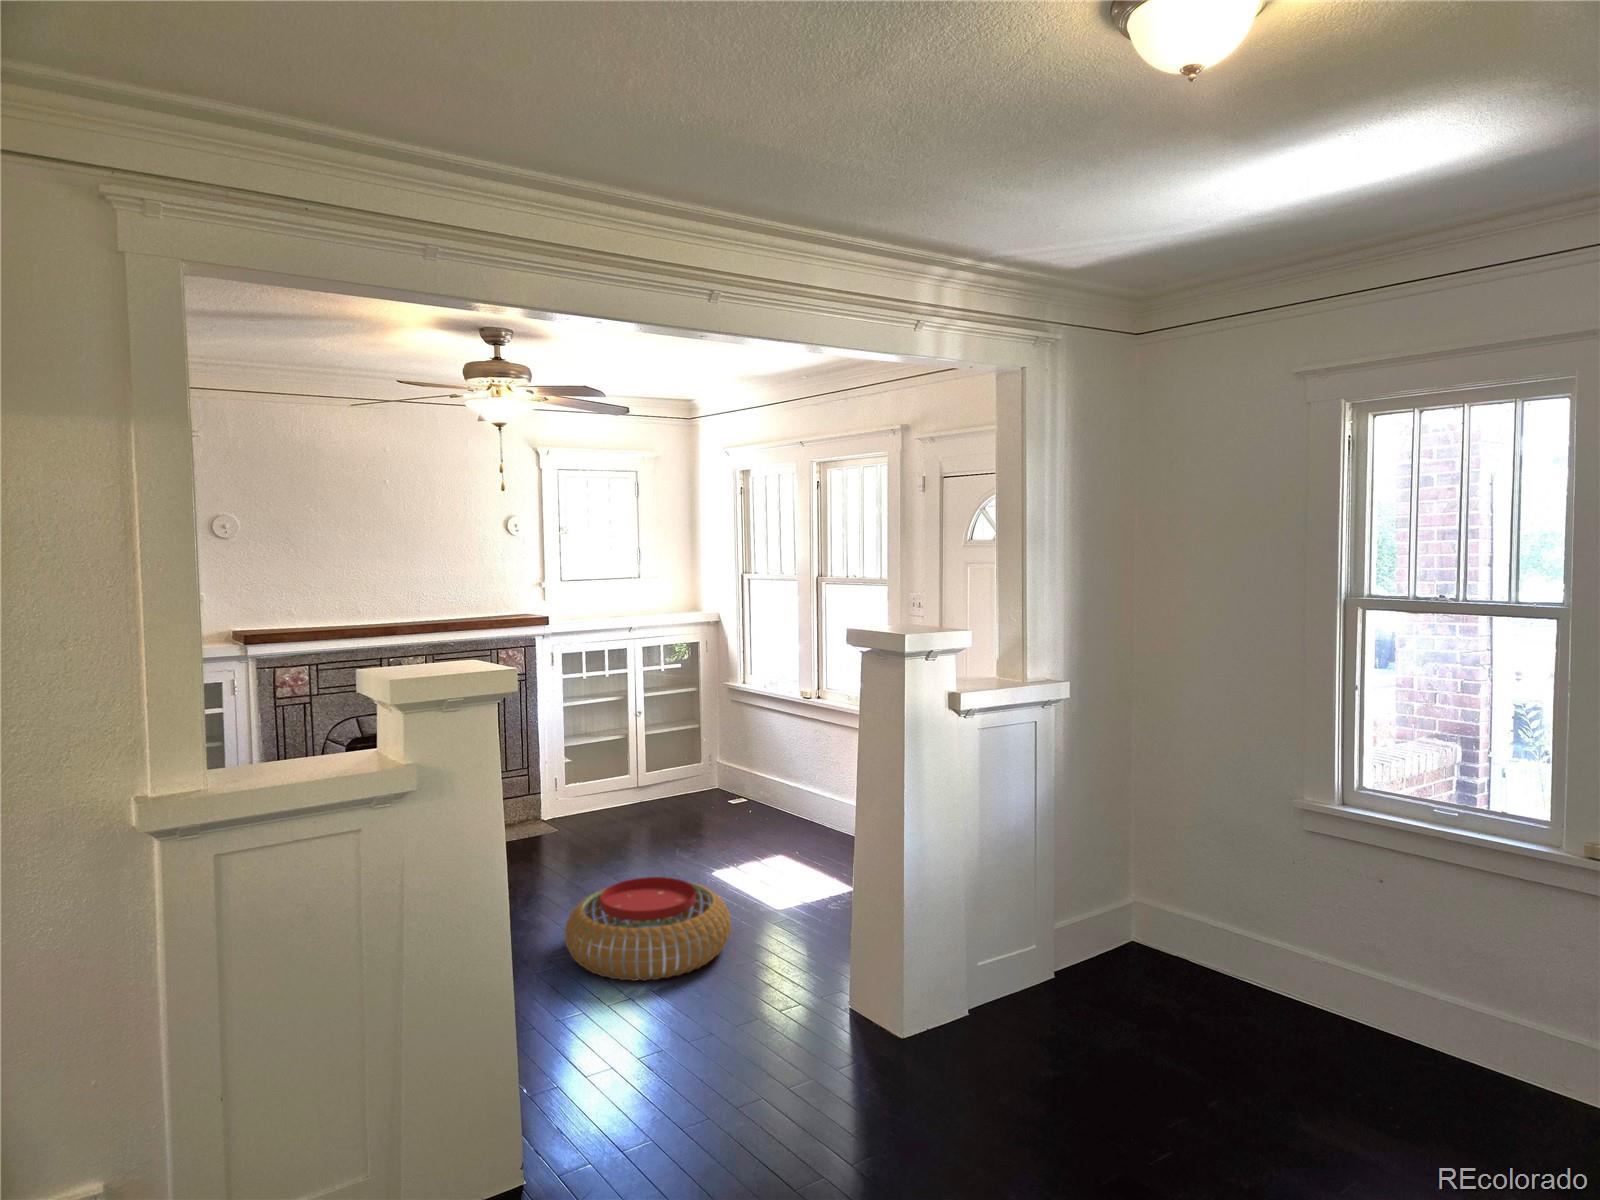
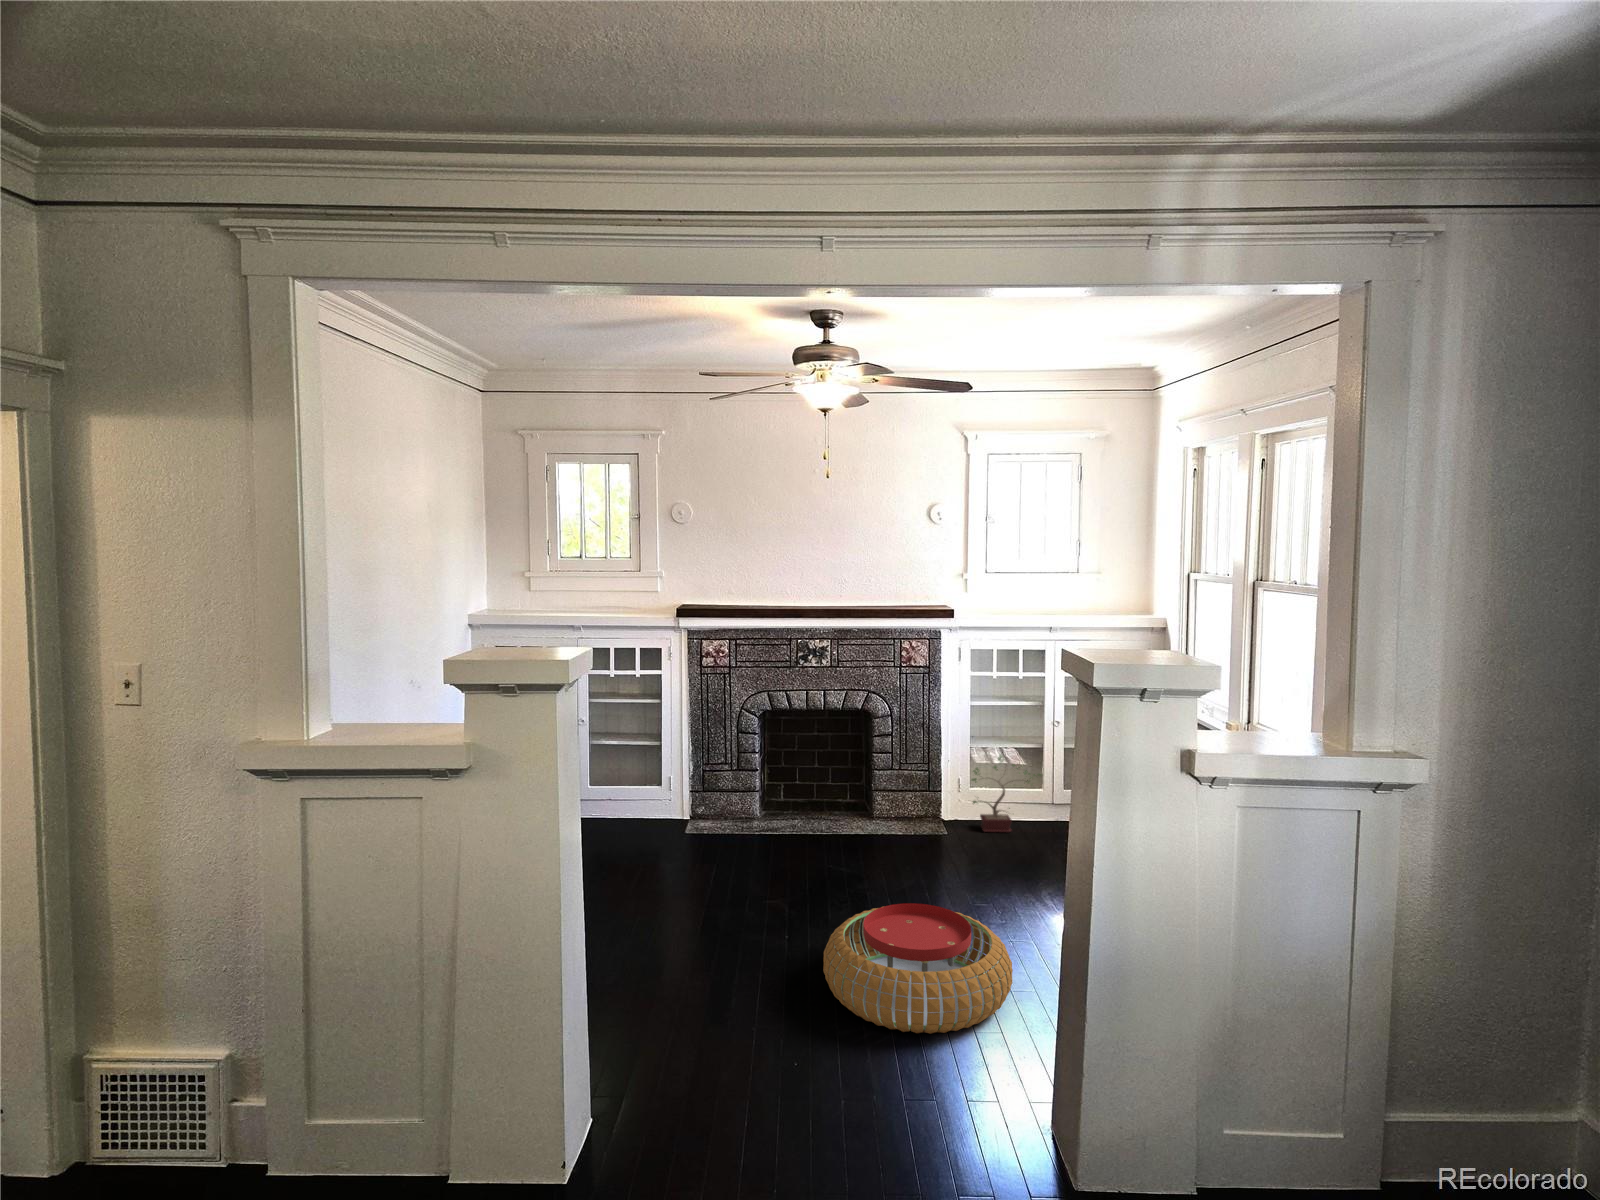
potted plant: none [571,749,635,827] -> present [972,755,1041,832]

